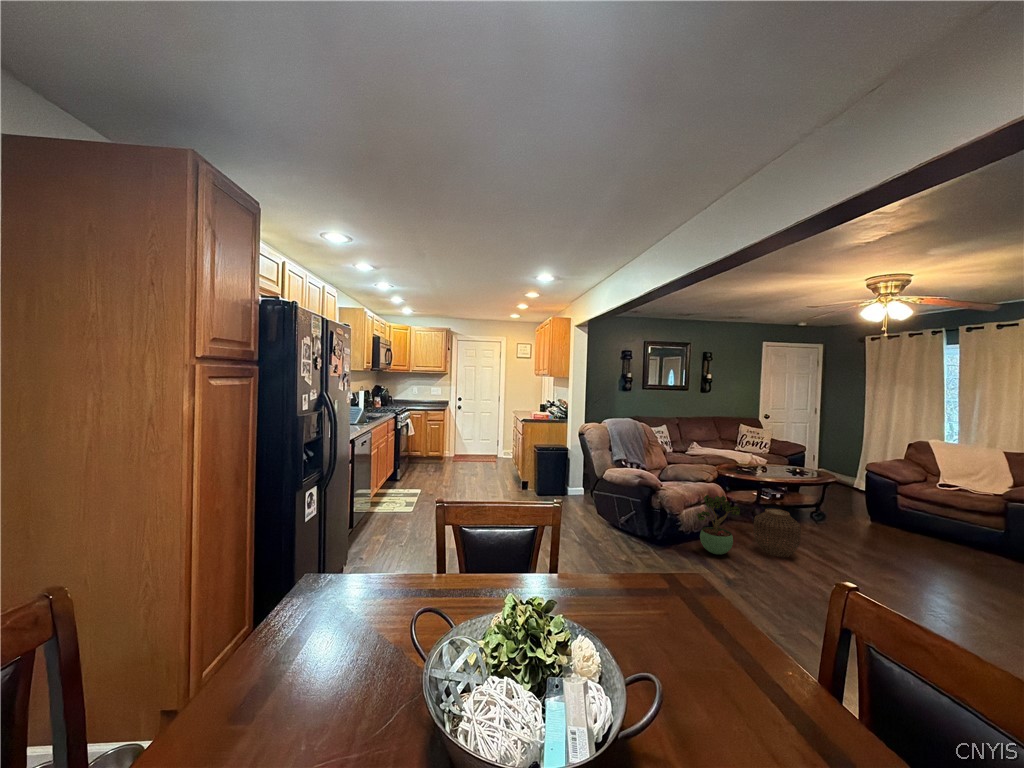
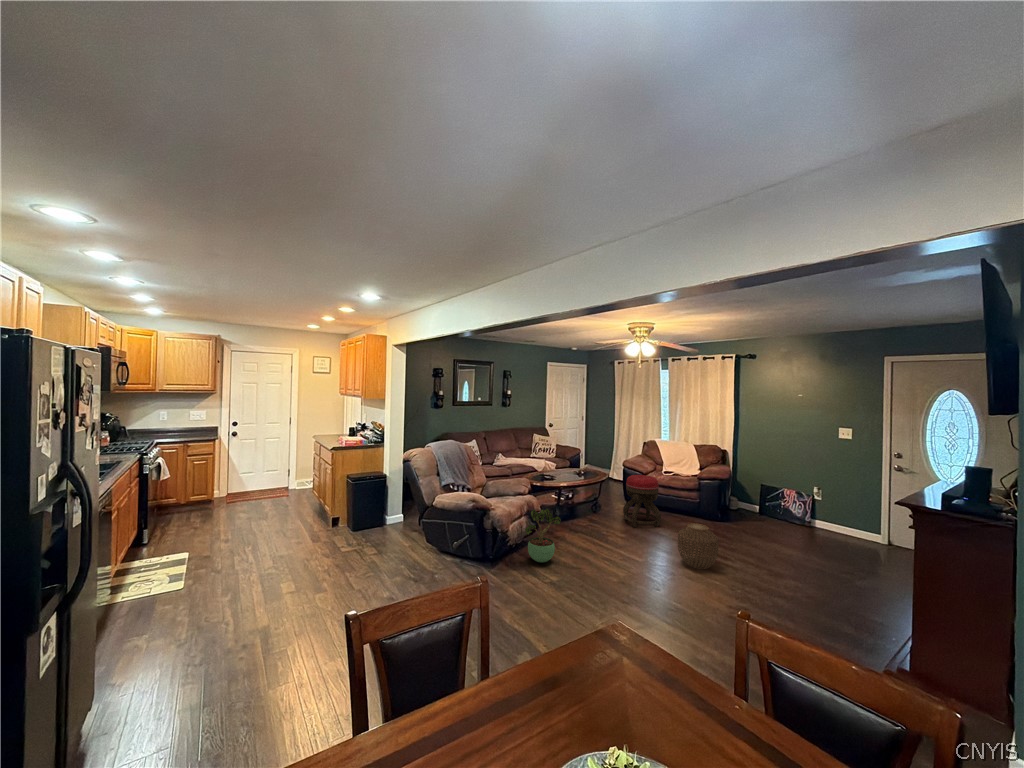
ottoman: none [854,479,913,551] -> present [623,475,661,527]
woven basket: present [754,509,801,557] -> present [678,523,718,569]

